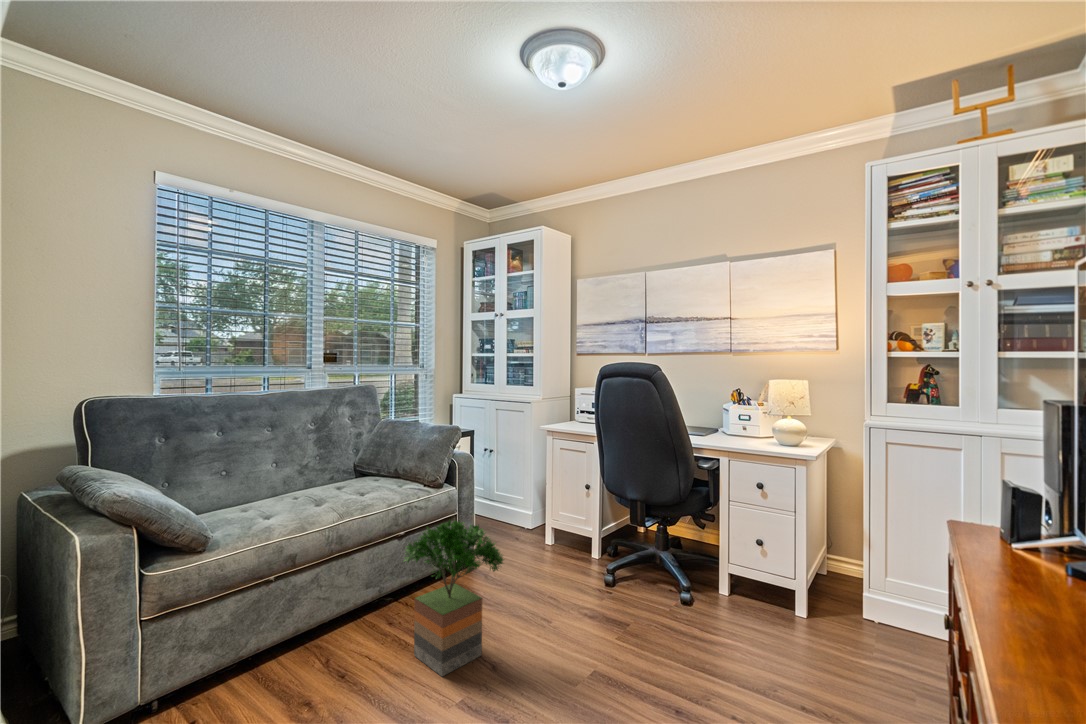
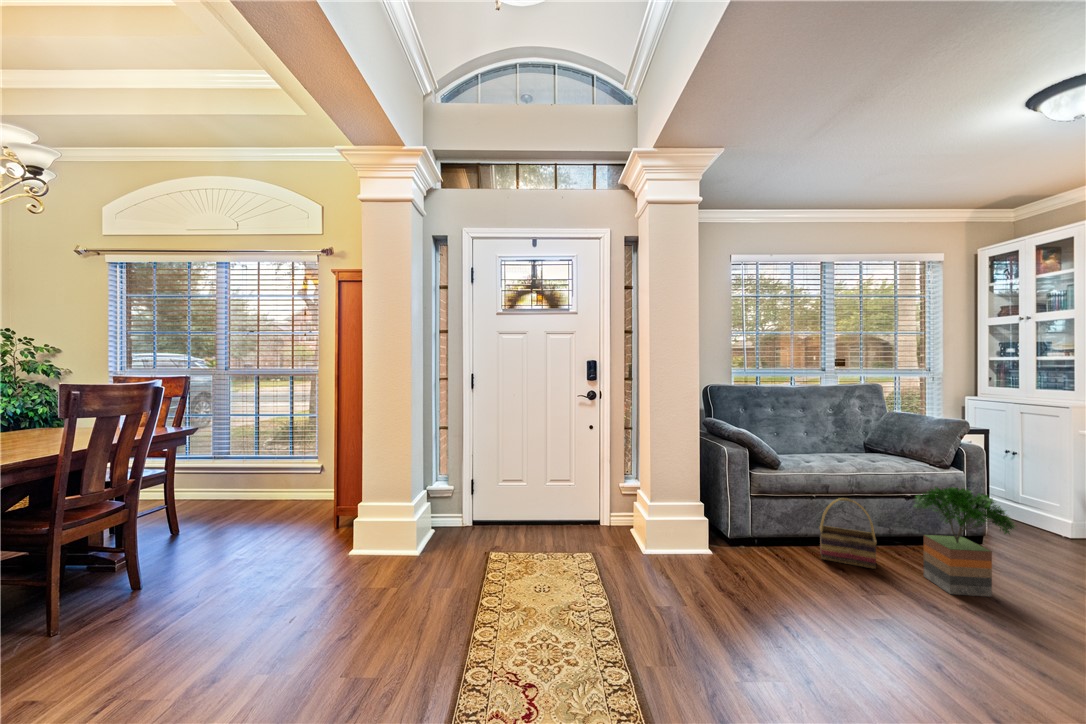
basket: none [275,573,359,692] -> present [820,498,877,569]

